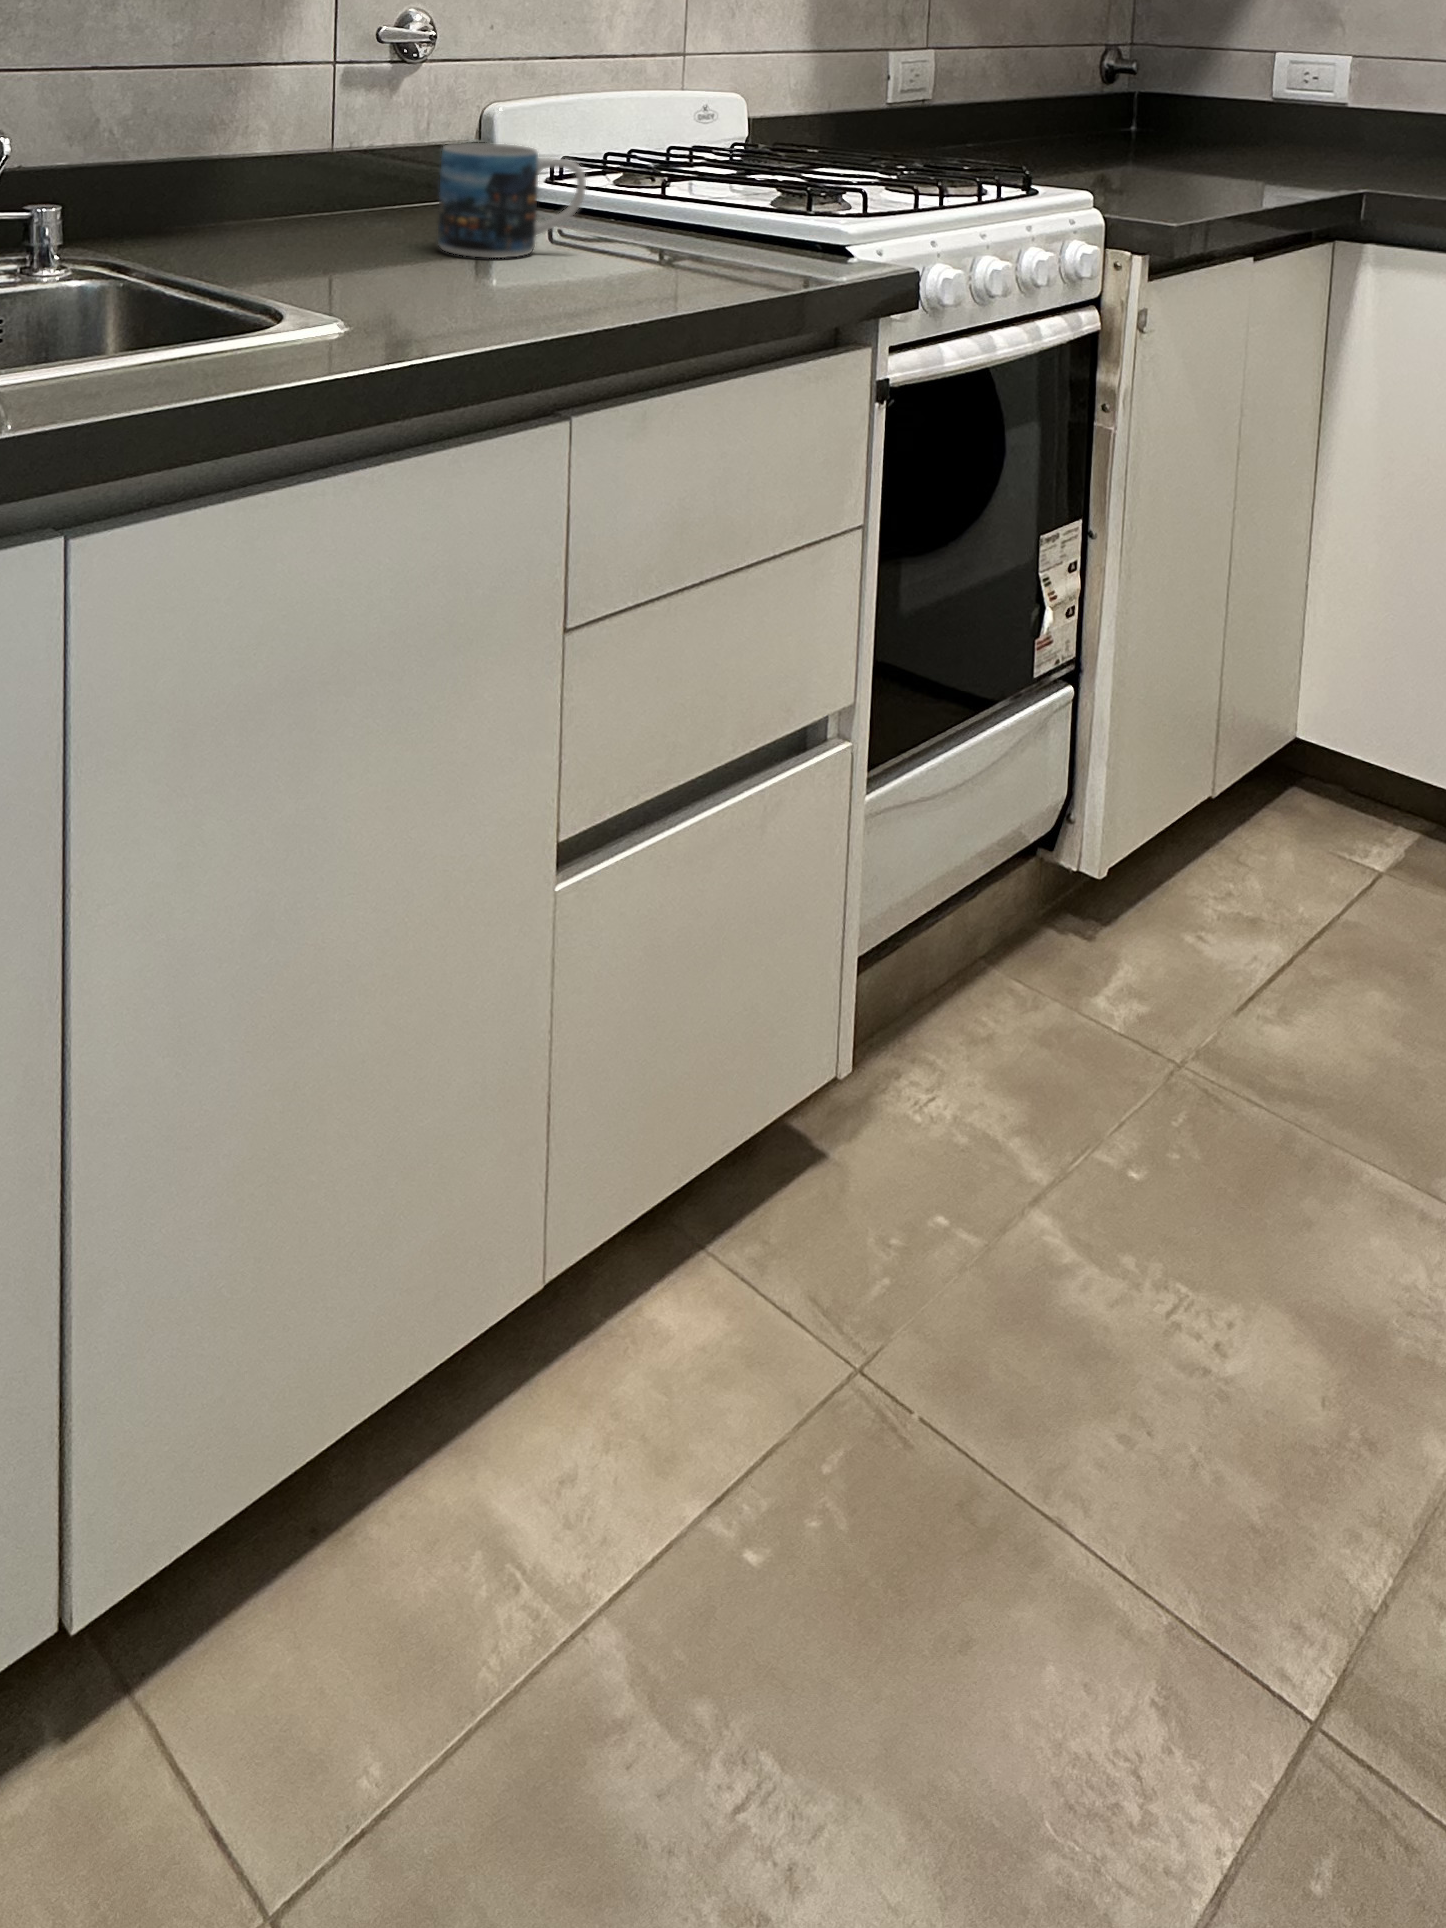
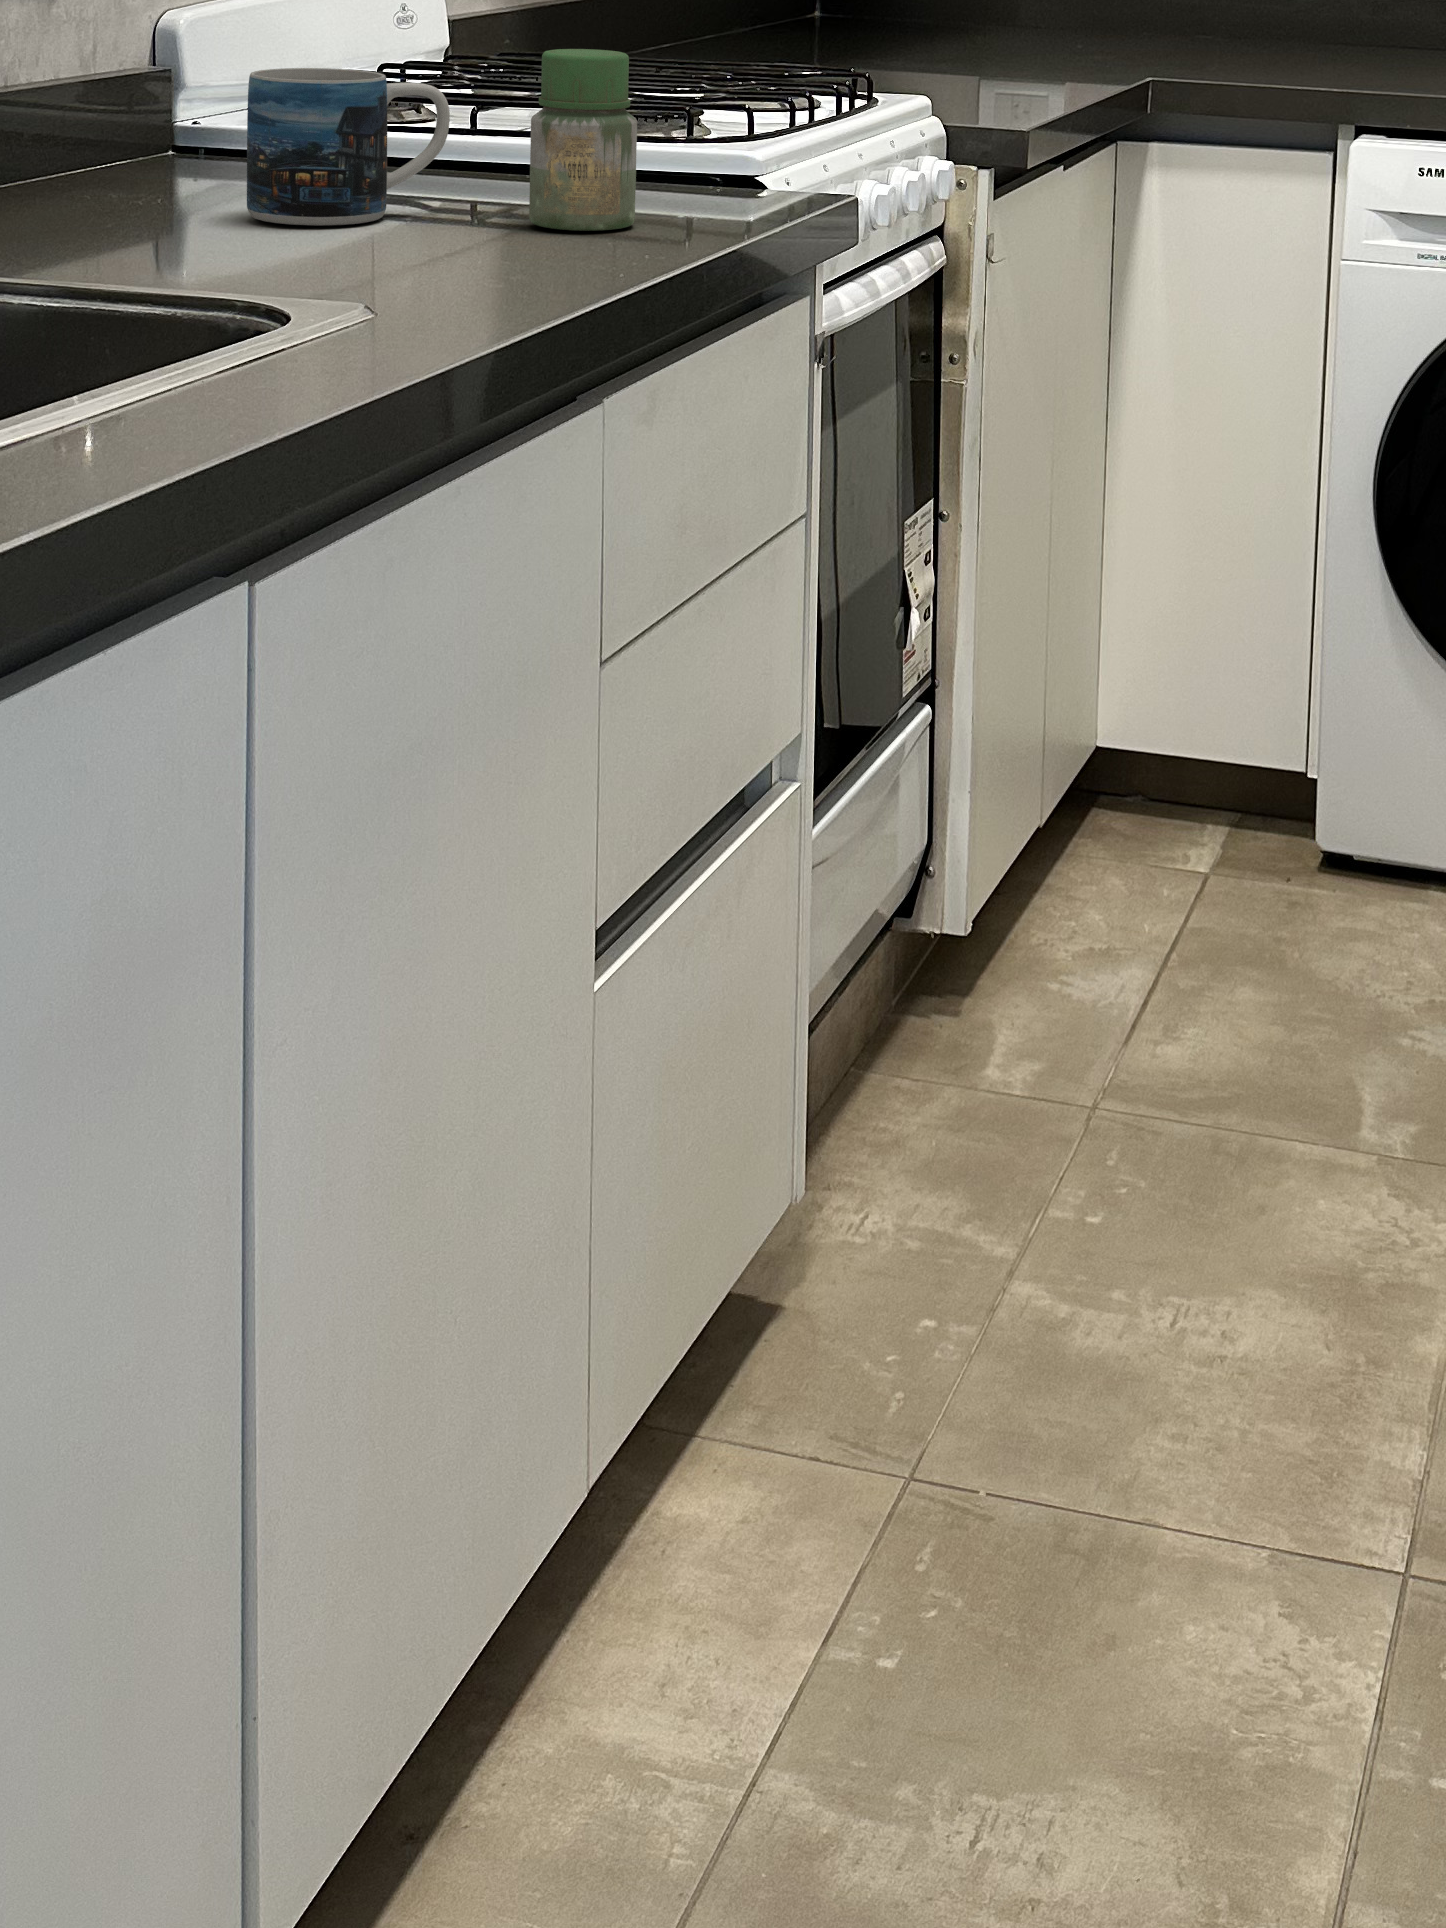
jar: none [616,139,702,280] -> present [529,49,637,231]

